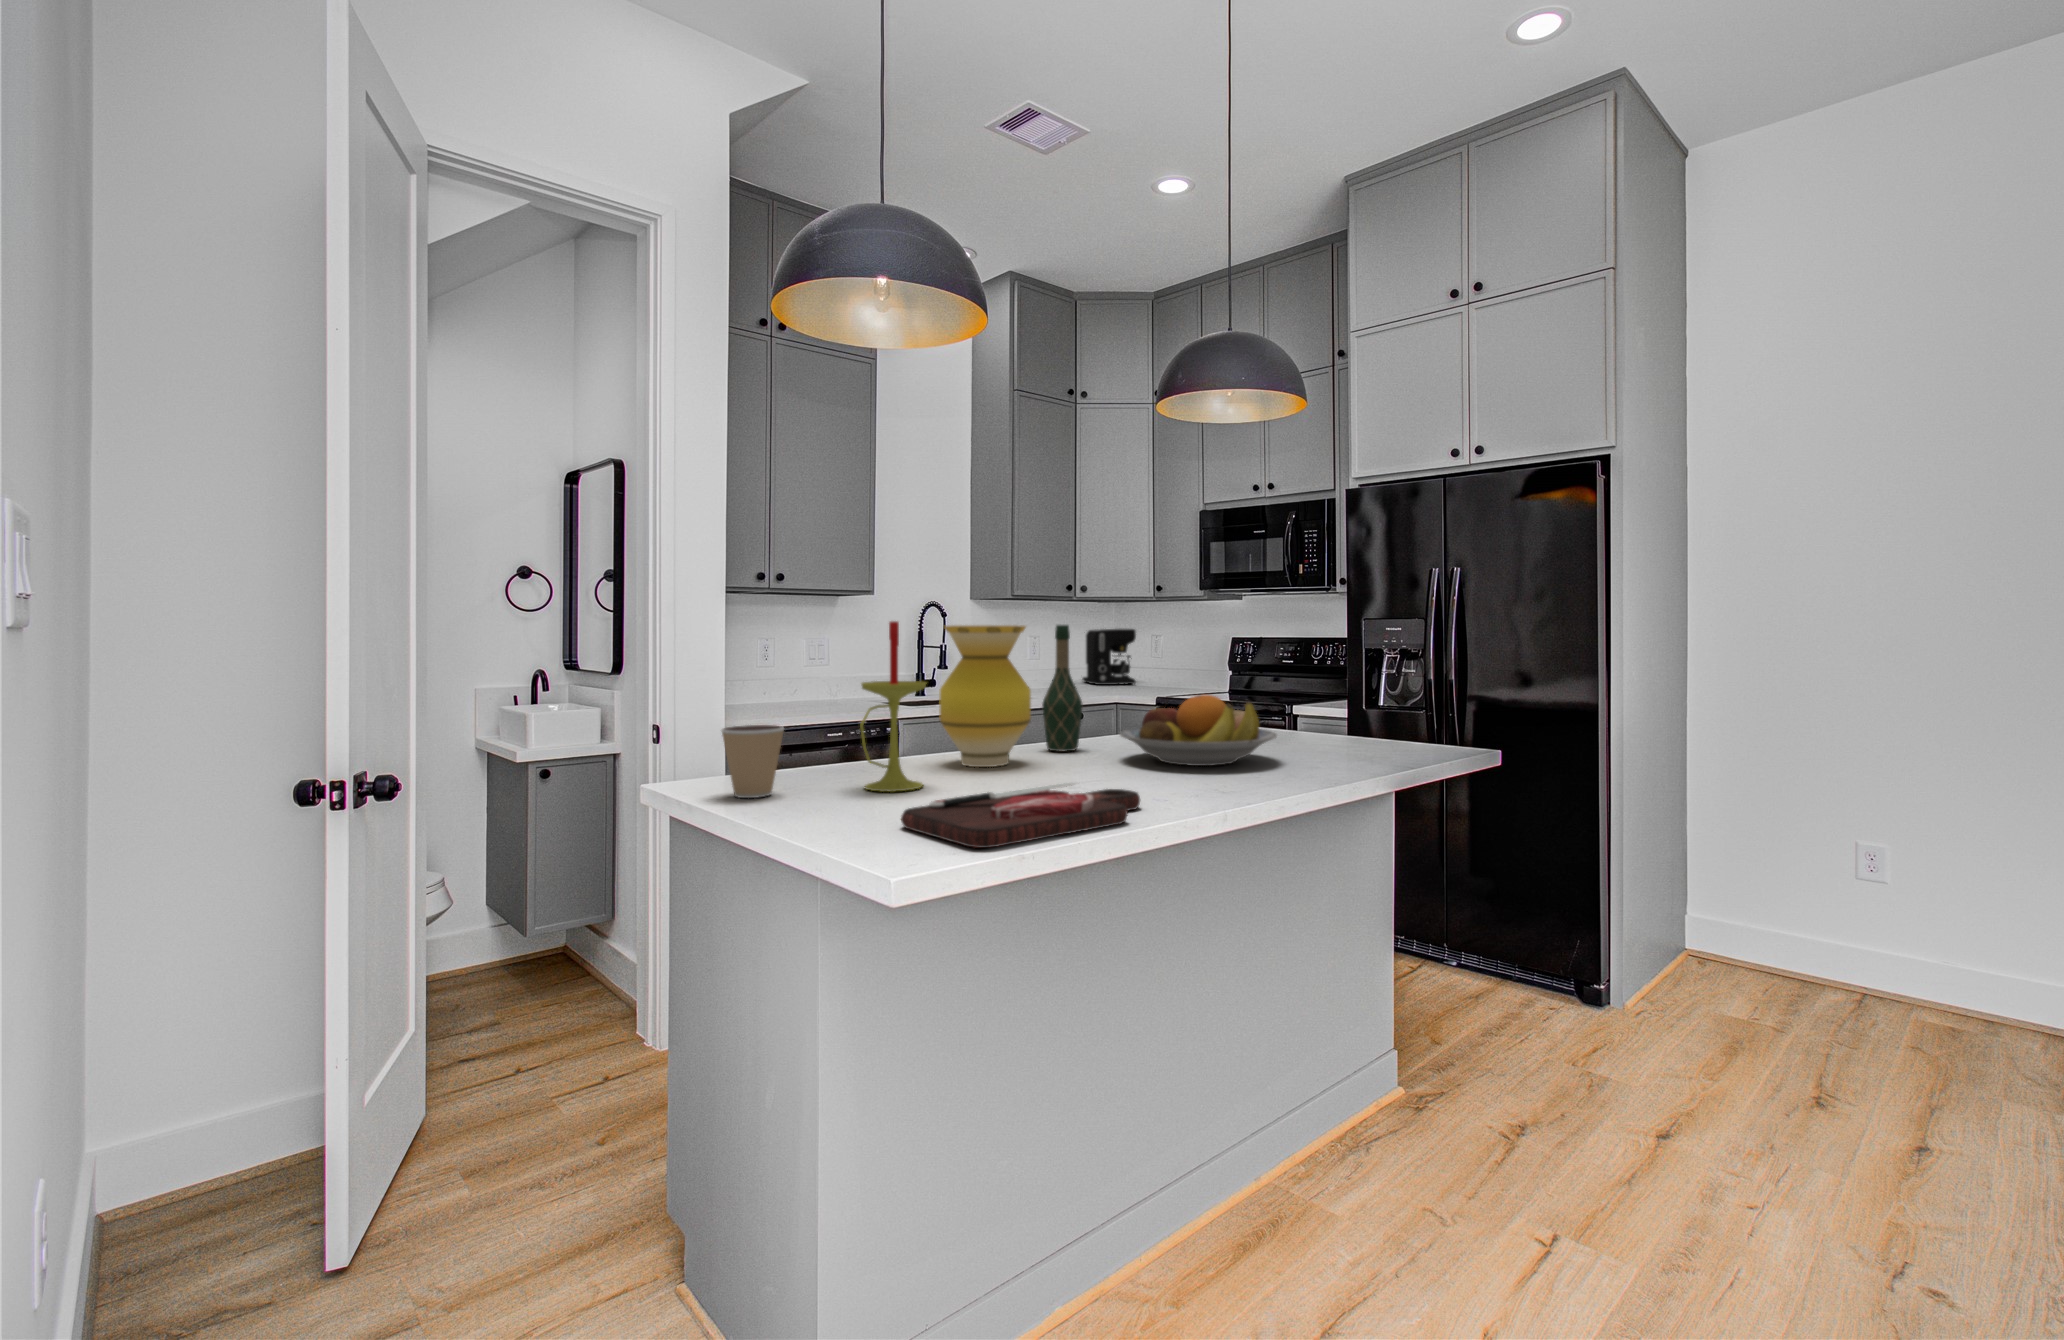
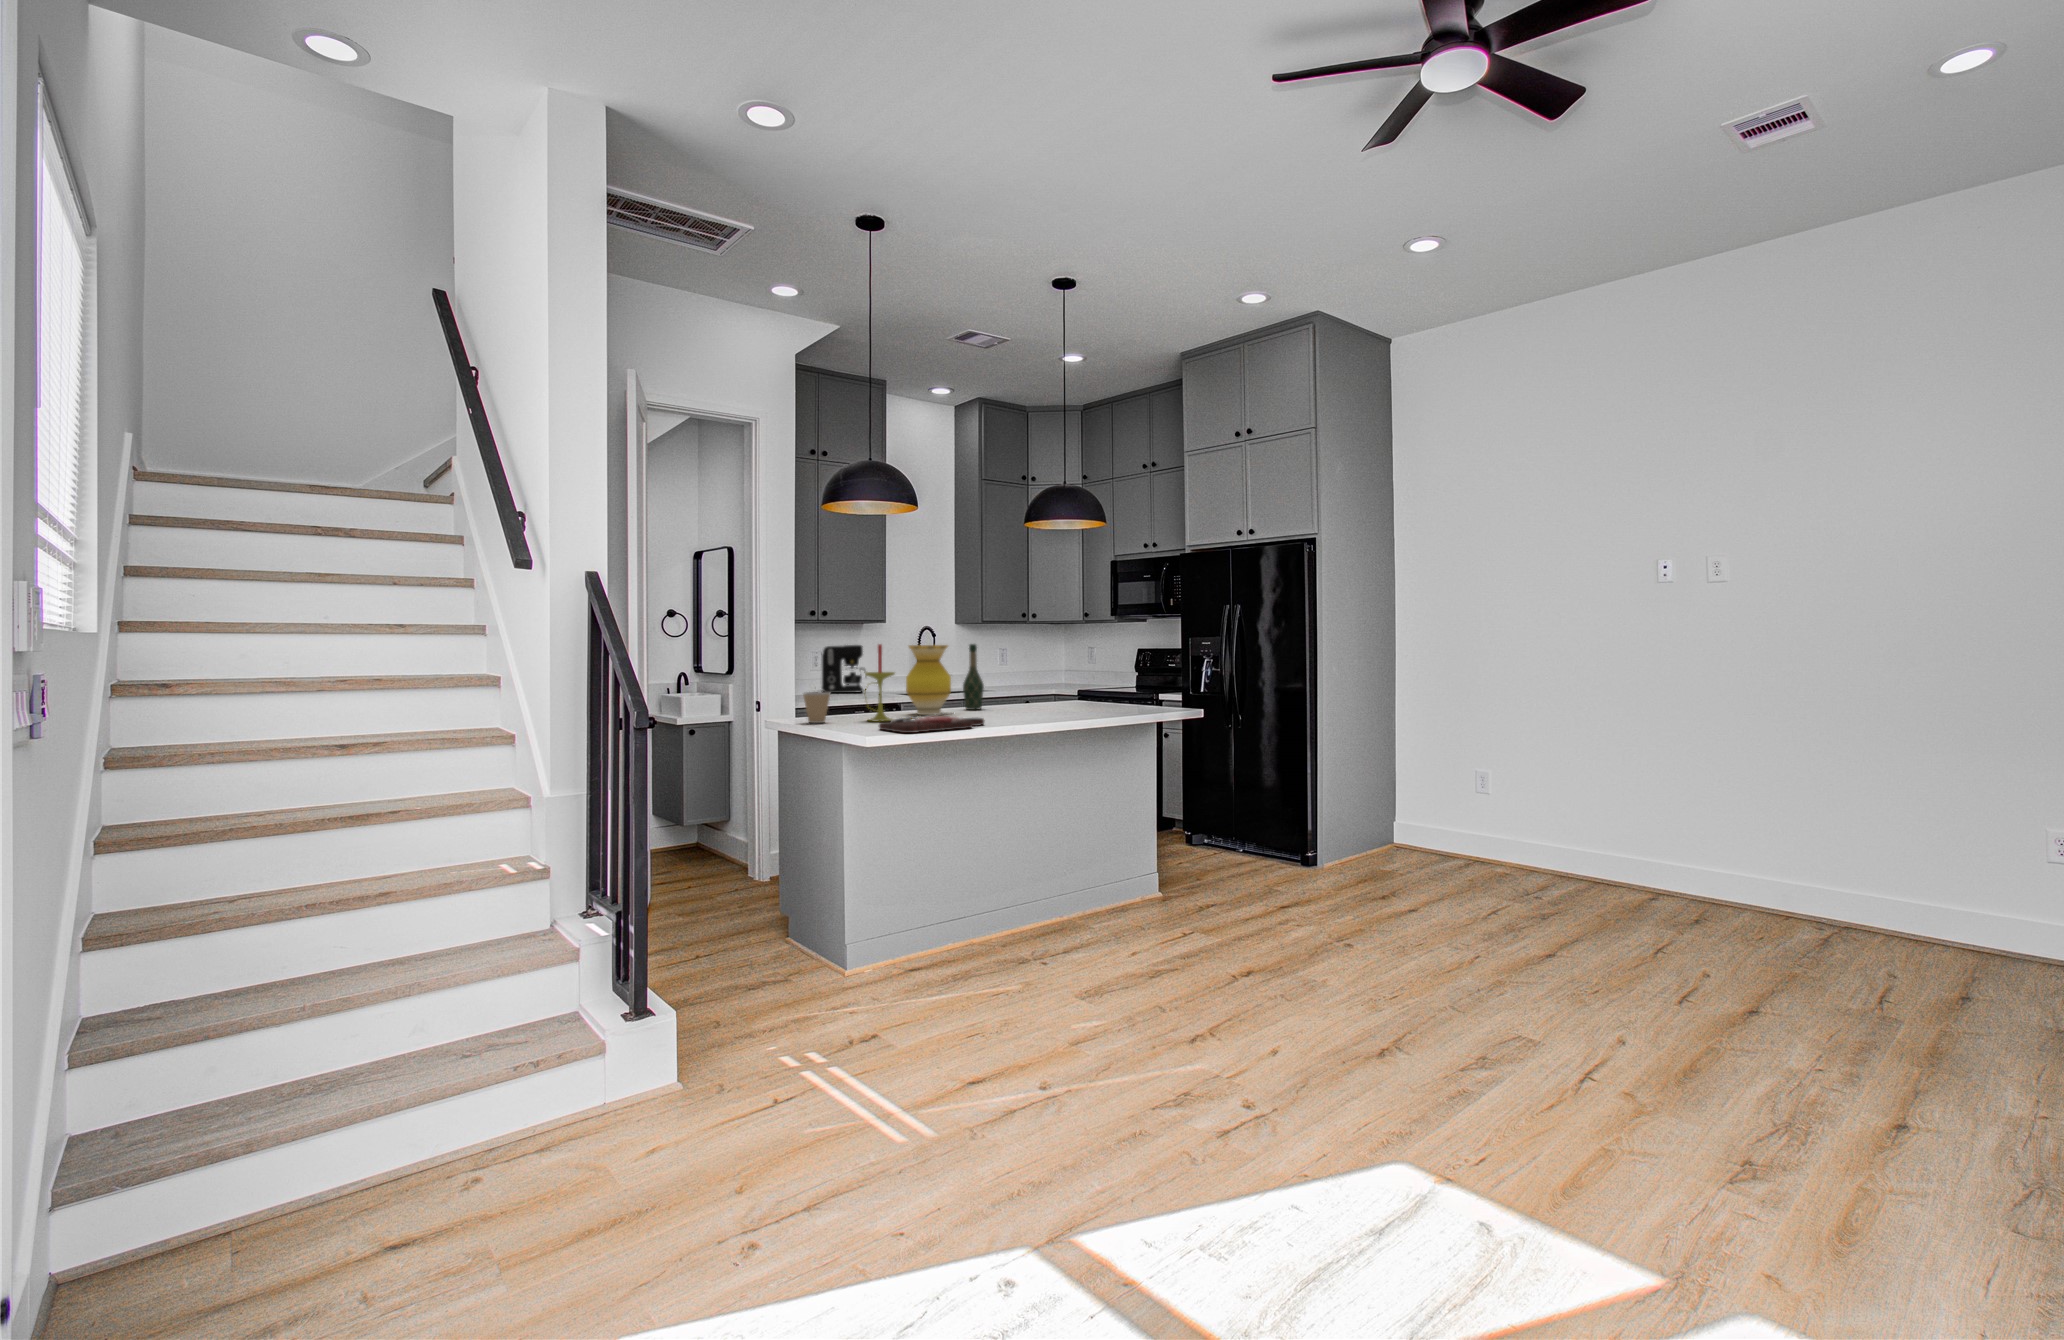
coffee maker: present [1083,629,1136,685] -> present [822,645,865,693]
fruit bowl: present [1120,695,1277,766] -> none [997,679,1077,714]

